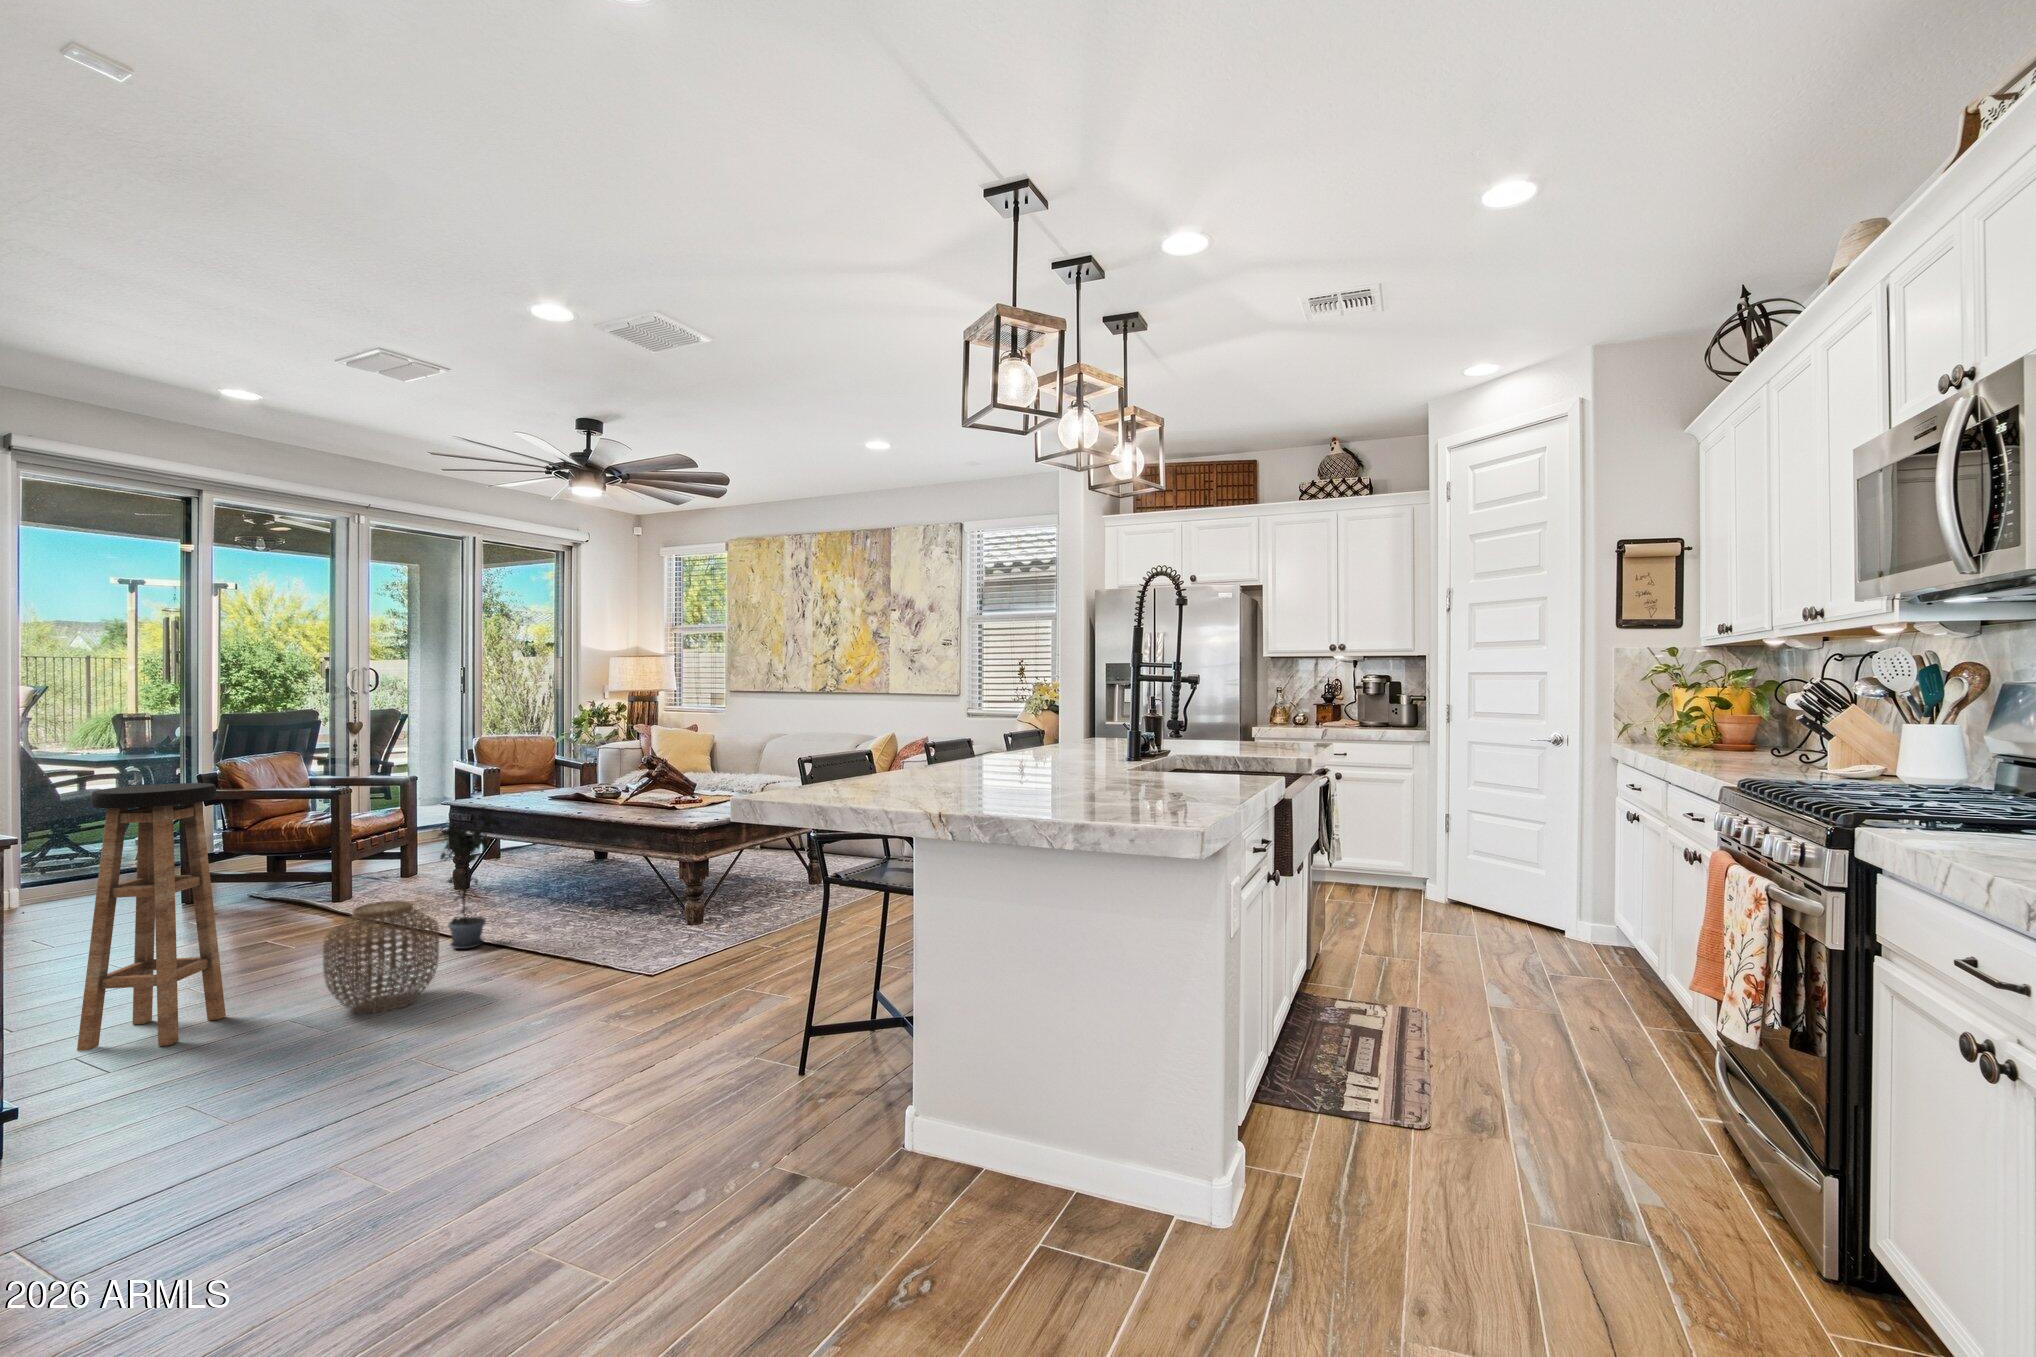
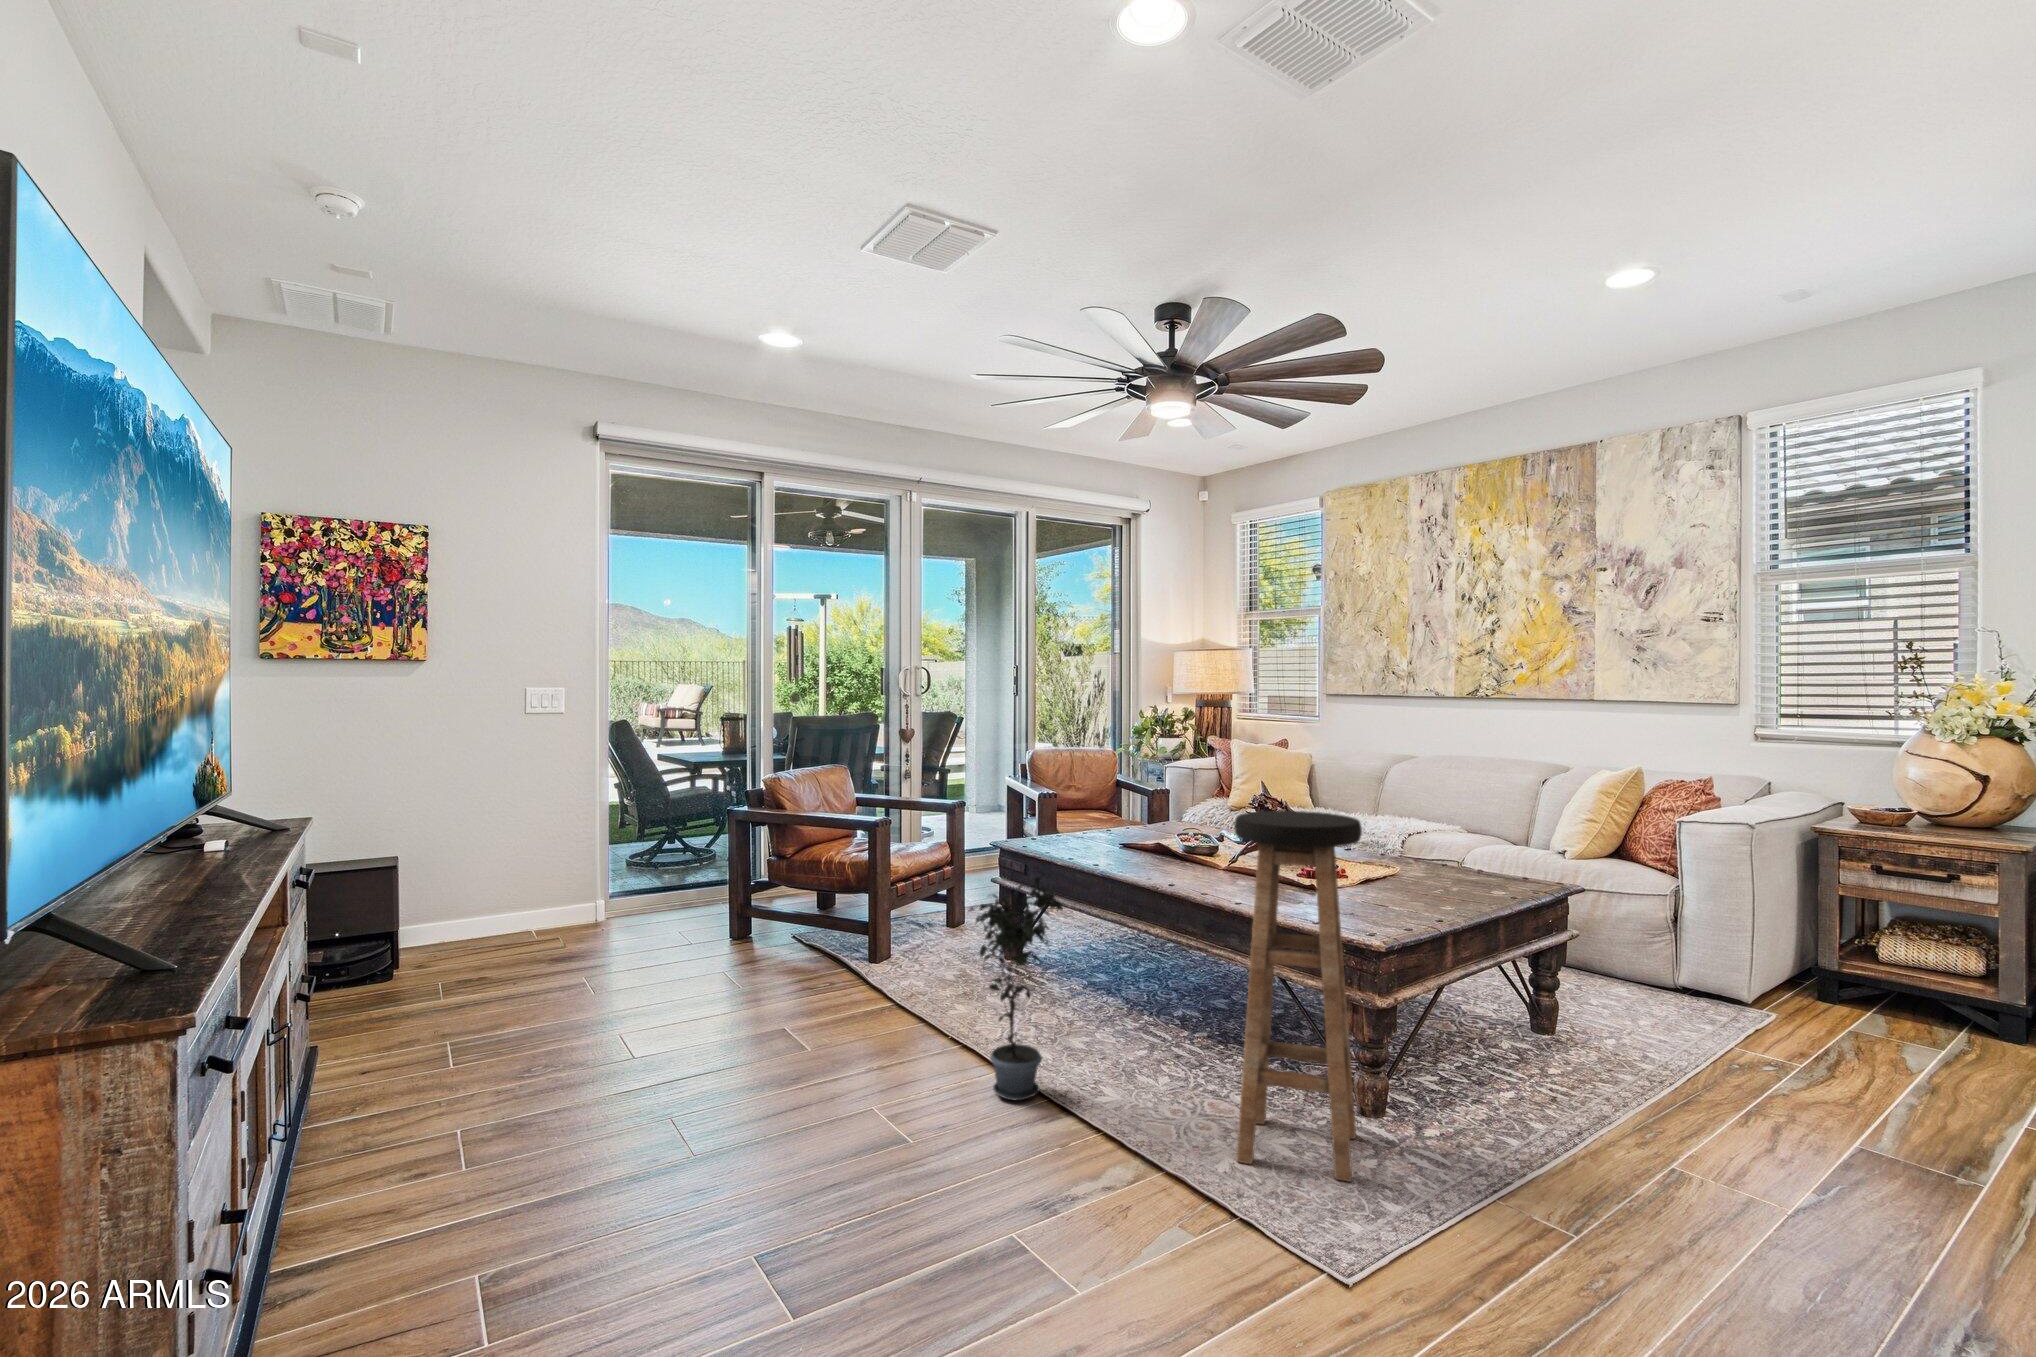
bar stool: present [77,783,226,1051] -> present [1234,811,1362,1182]
woven basket: present [323,900,439,1013] -> none [806,1046,971,1256]

